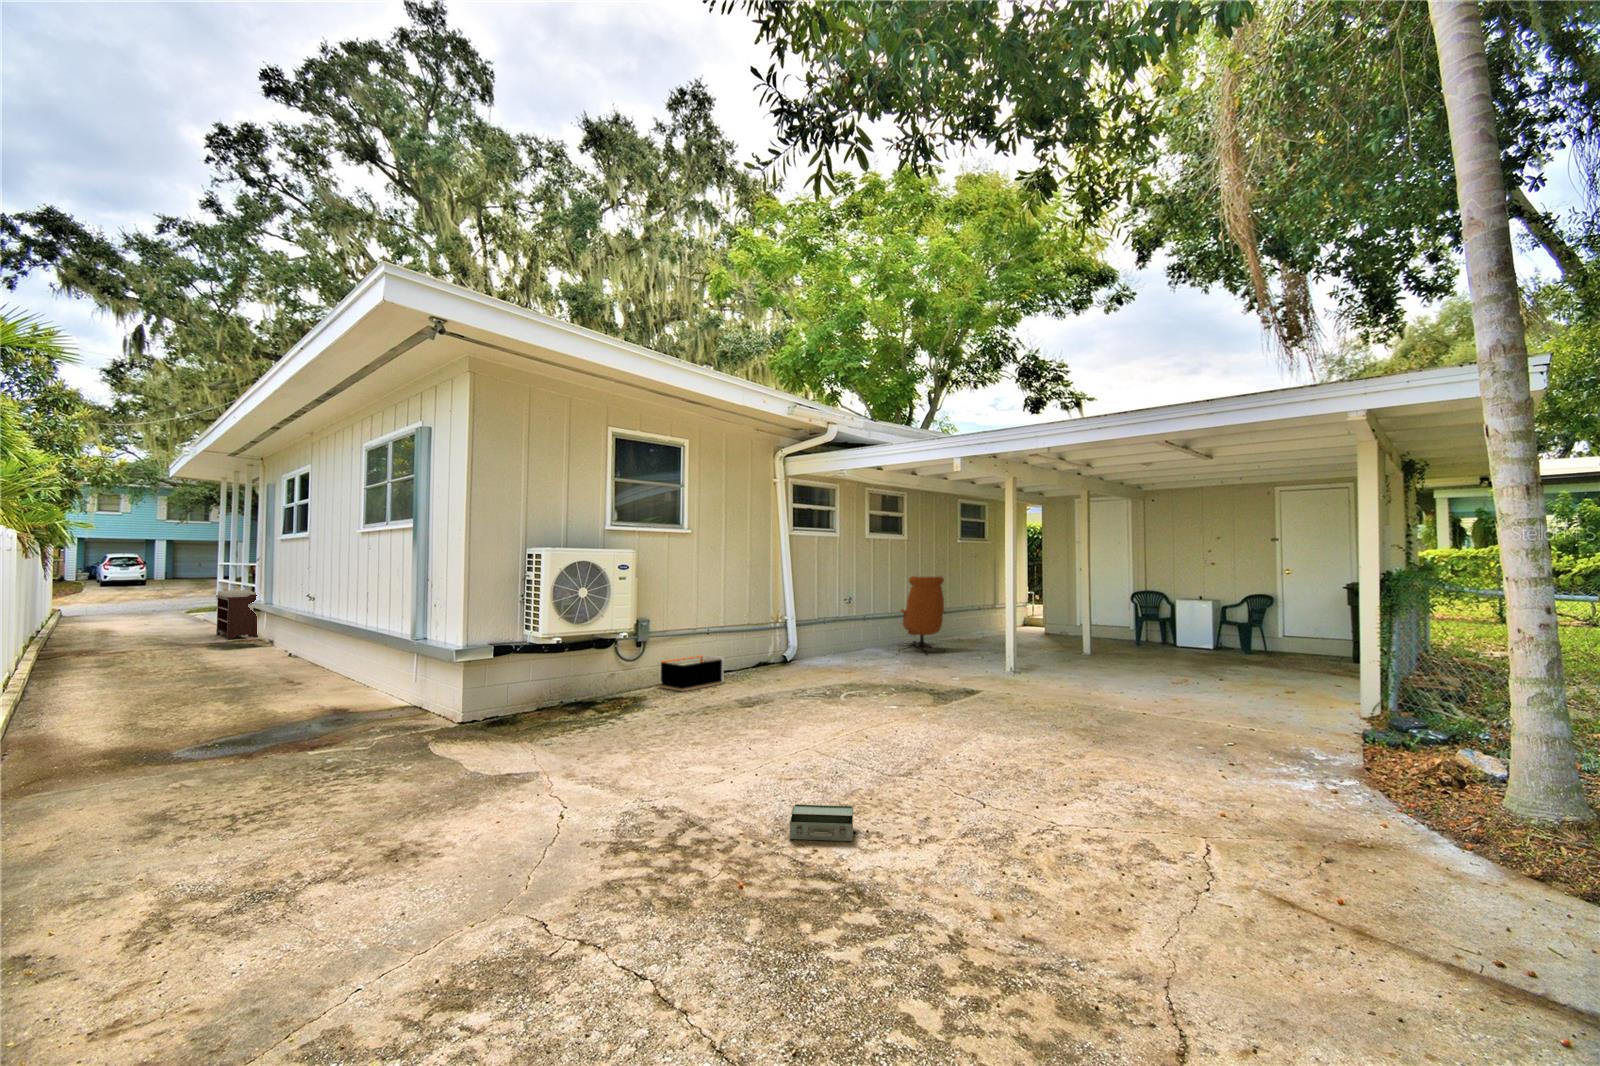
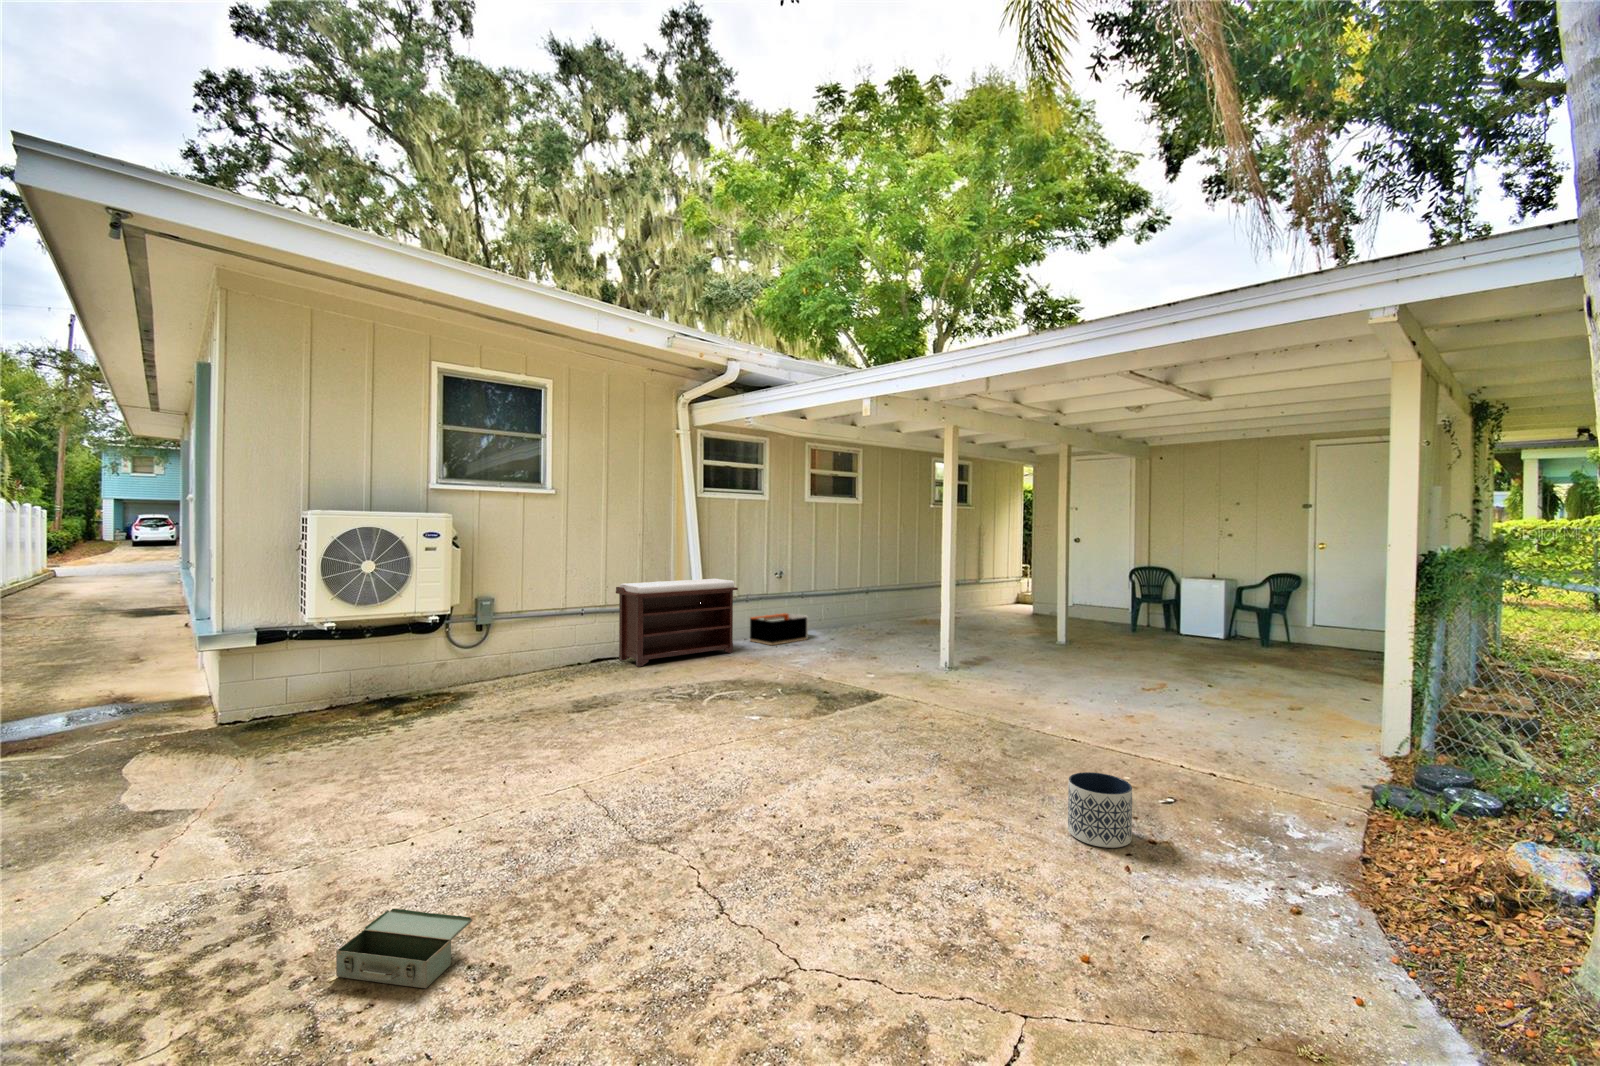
lounge chair: present [900,576,945,653] -> none [840,548,896,640]
bench: present [216,590,258,640] -> present [616,578,738,667]
storage bin: present [659,655,724,692] -> present [750,613,808,645]
planter: none [1175,723,1221,769] -> present [1068,772,1132,848]

